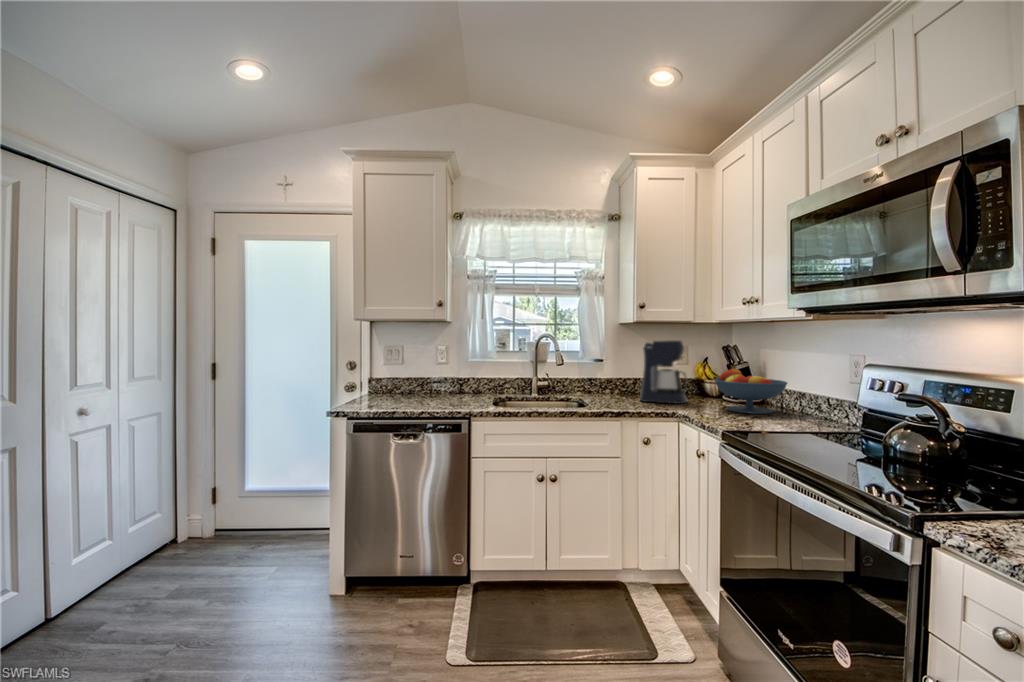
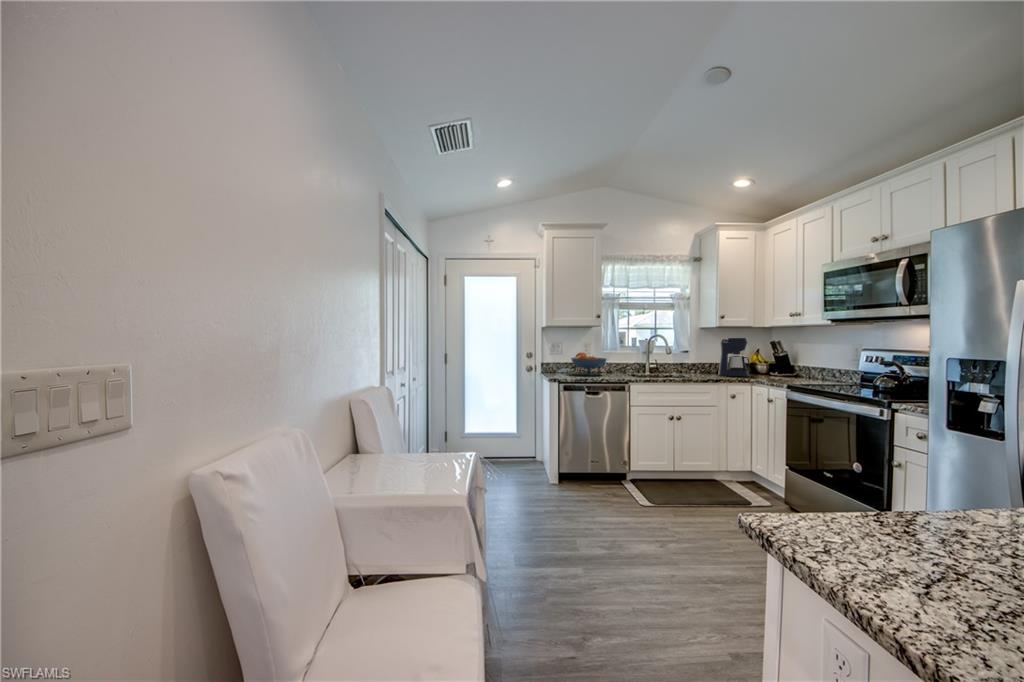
fruit bowl: present [715,369,787,414] -> present [571,352,606,375]

